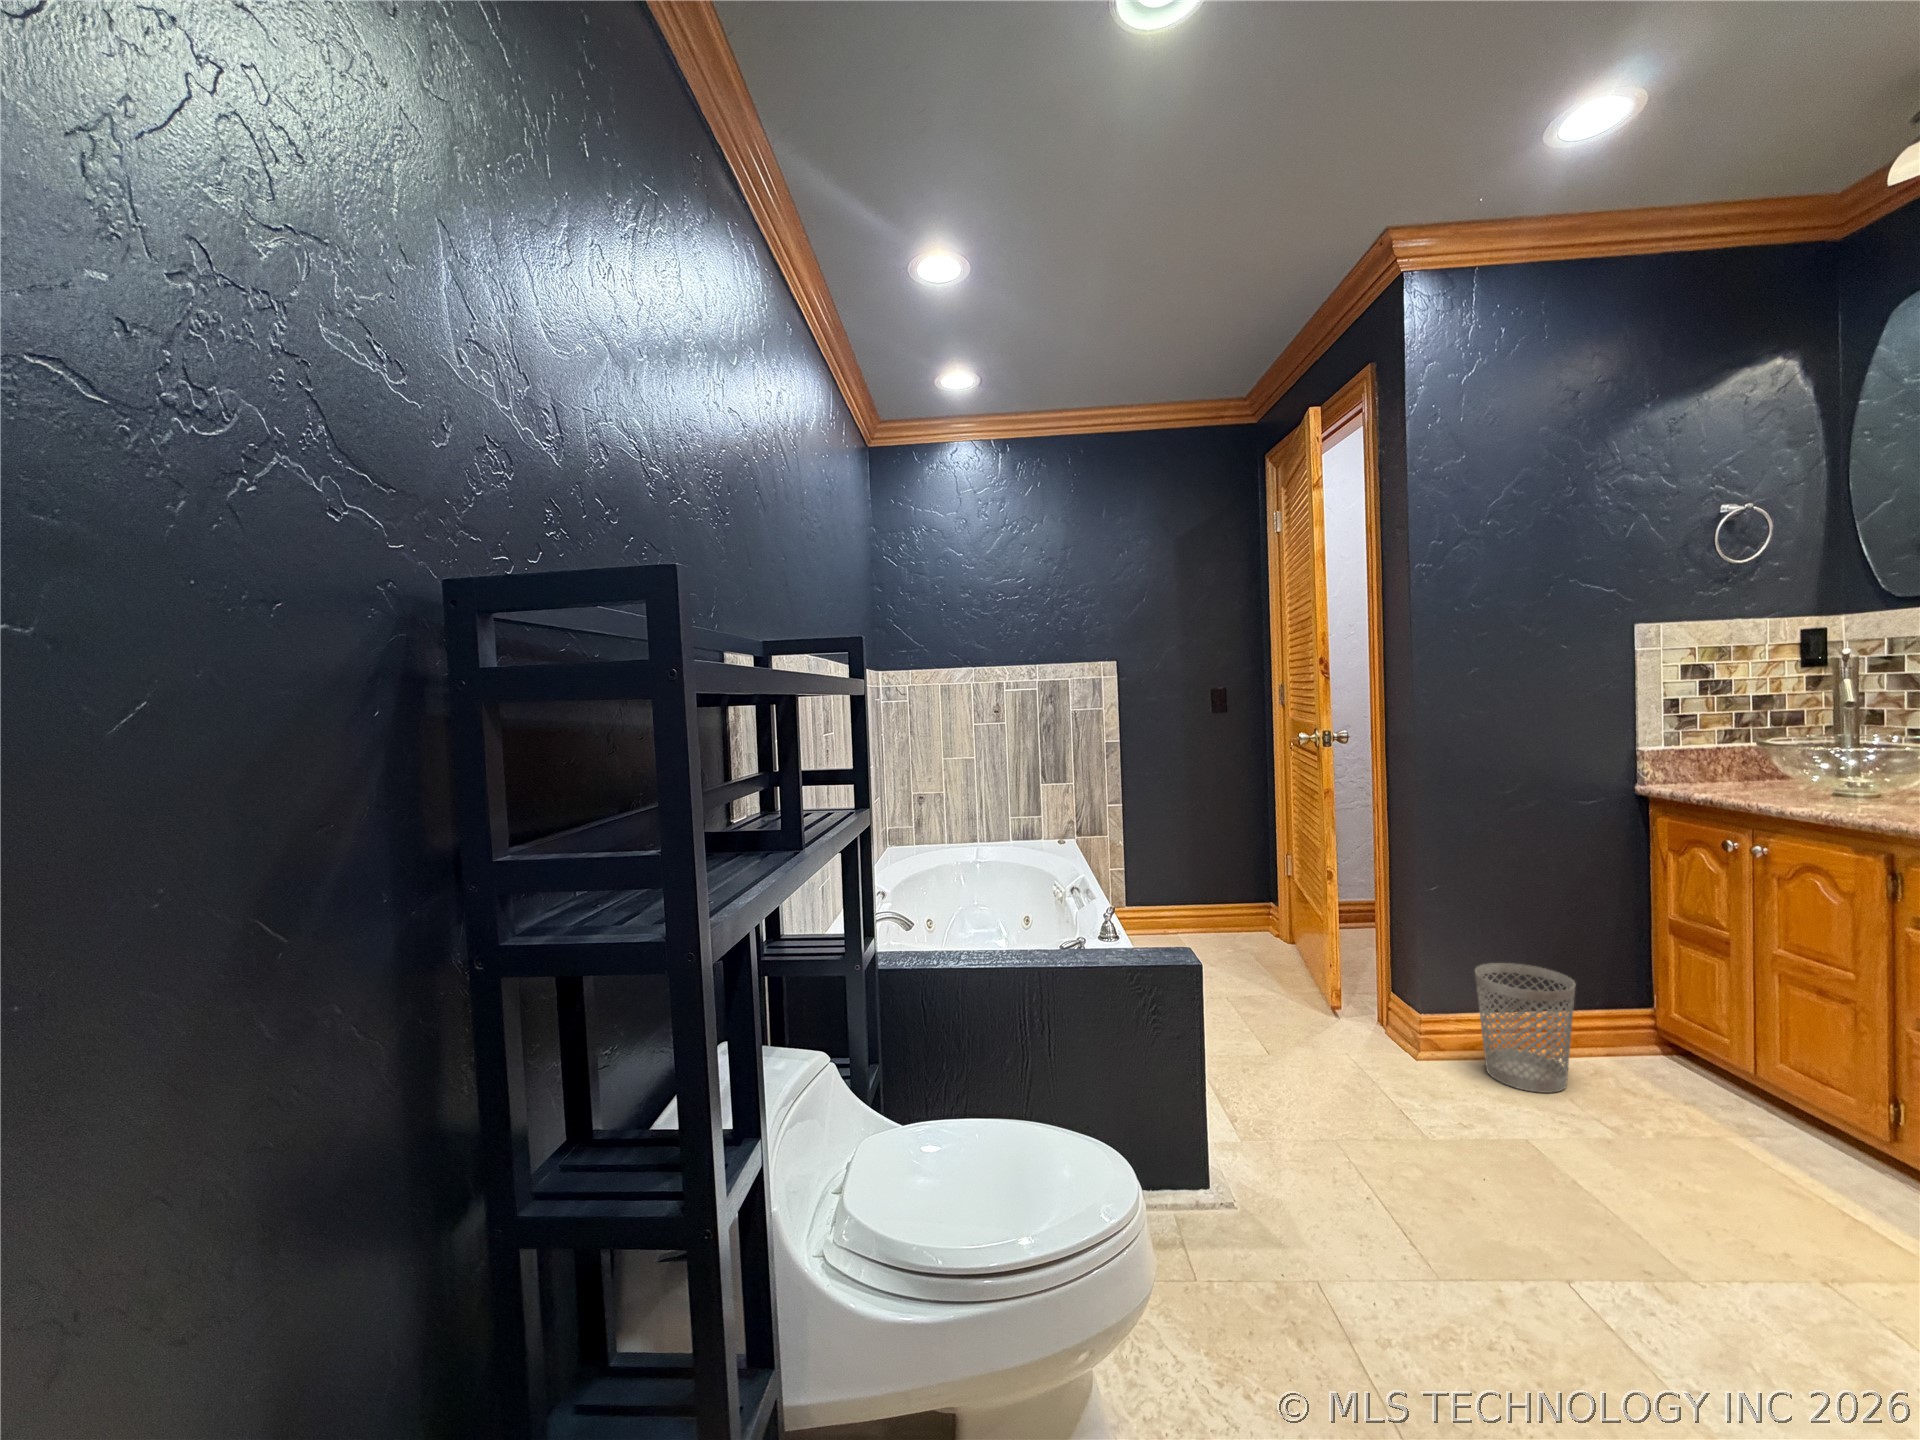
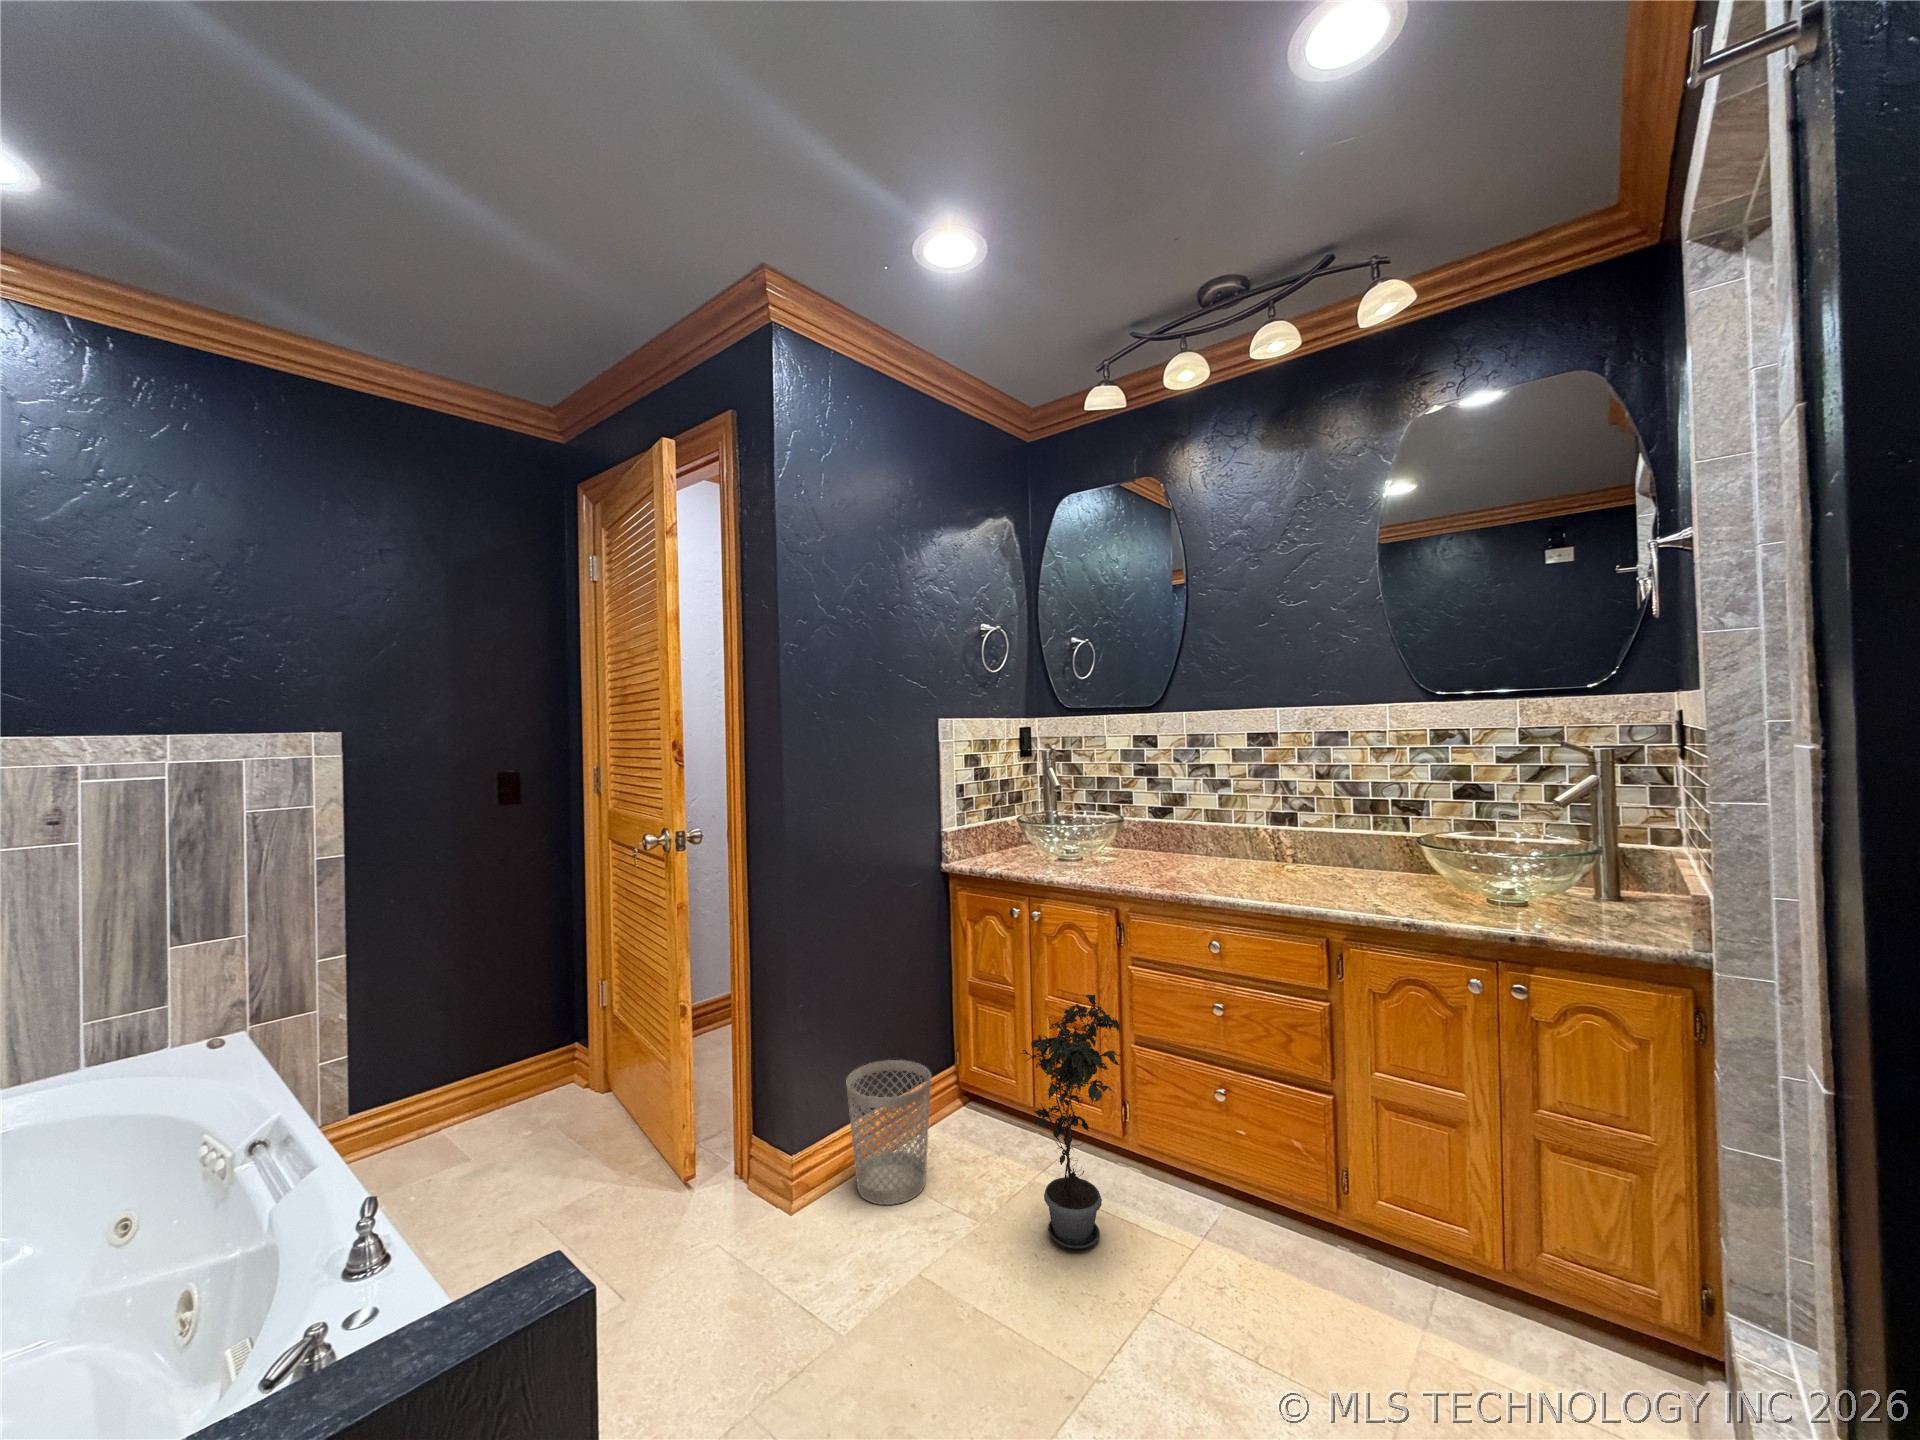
potted plant: none [1660,930,1814,1198] -> present [1023,995,1123,1250]

